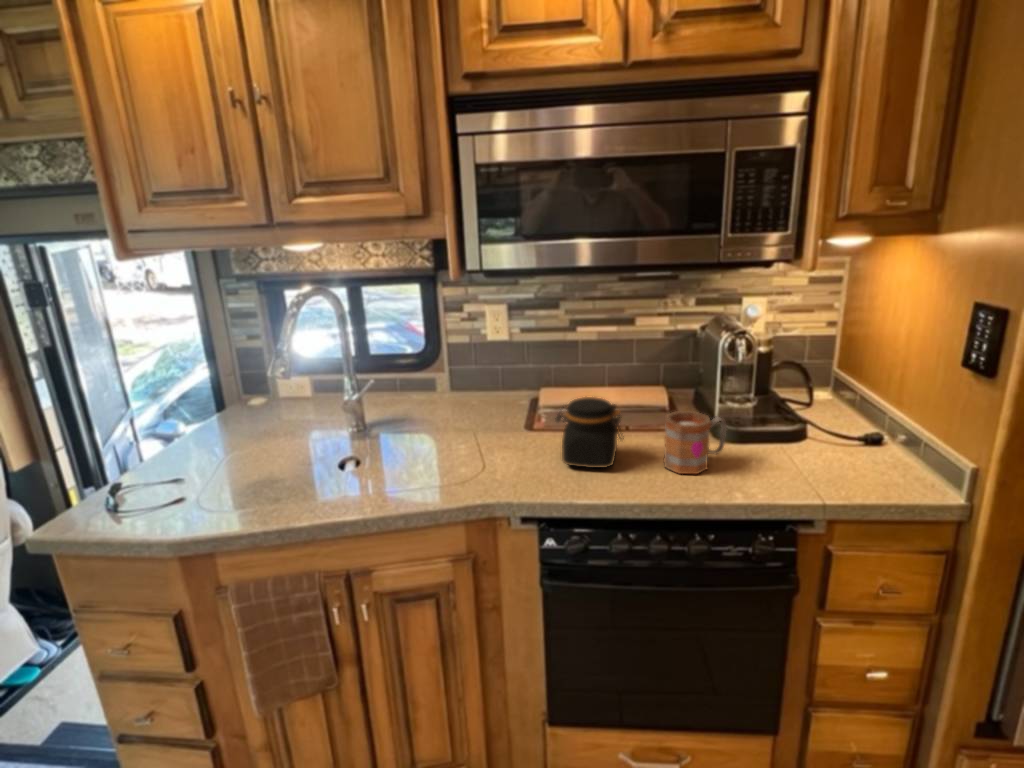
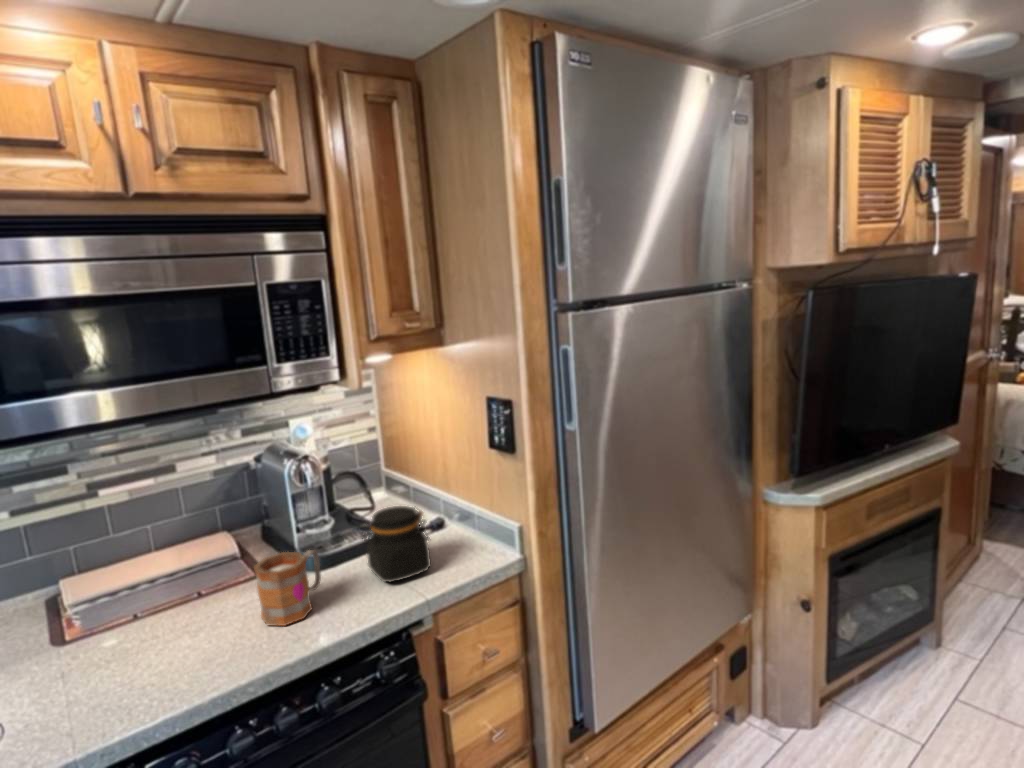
jar: present [555,397,624,468] -> present [362,506,431,582]

